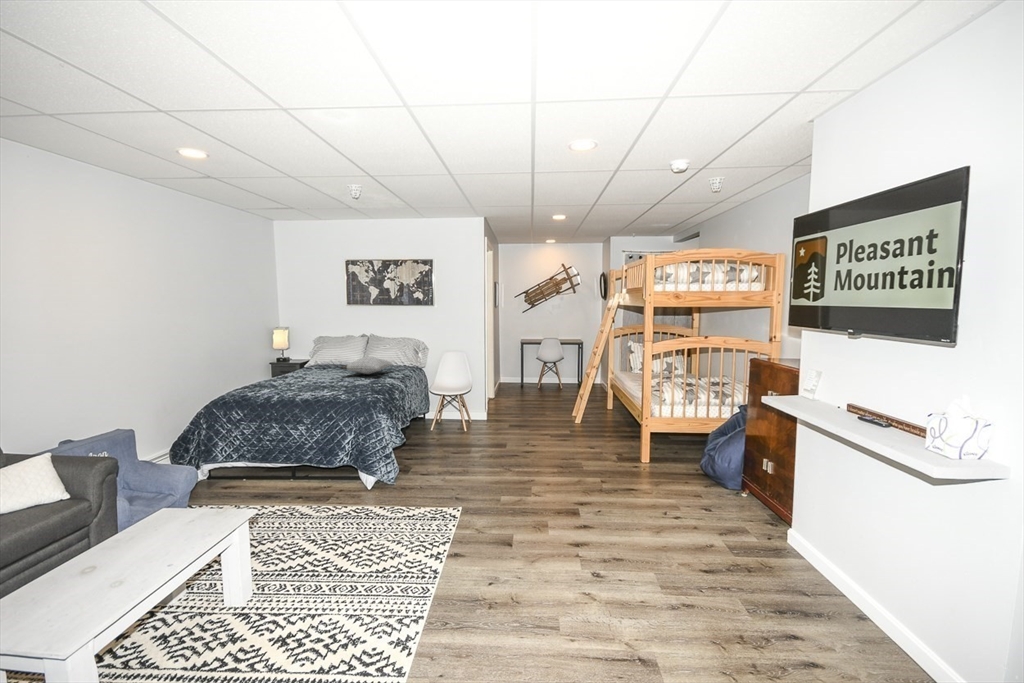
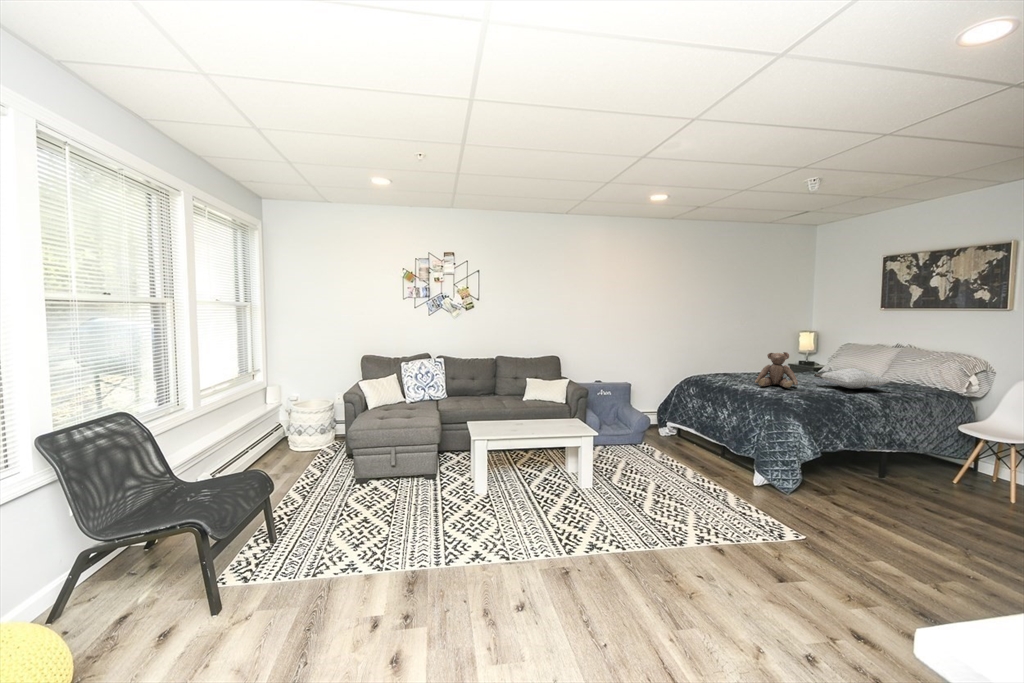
teddy bear: none [298,349,338,388] -> present [755,352,798,387]

